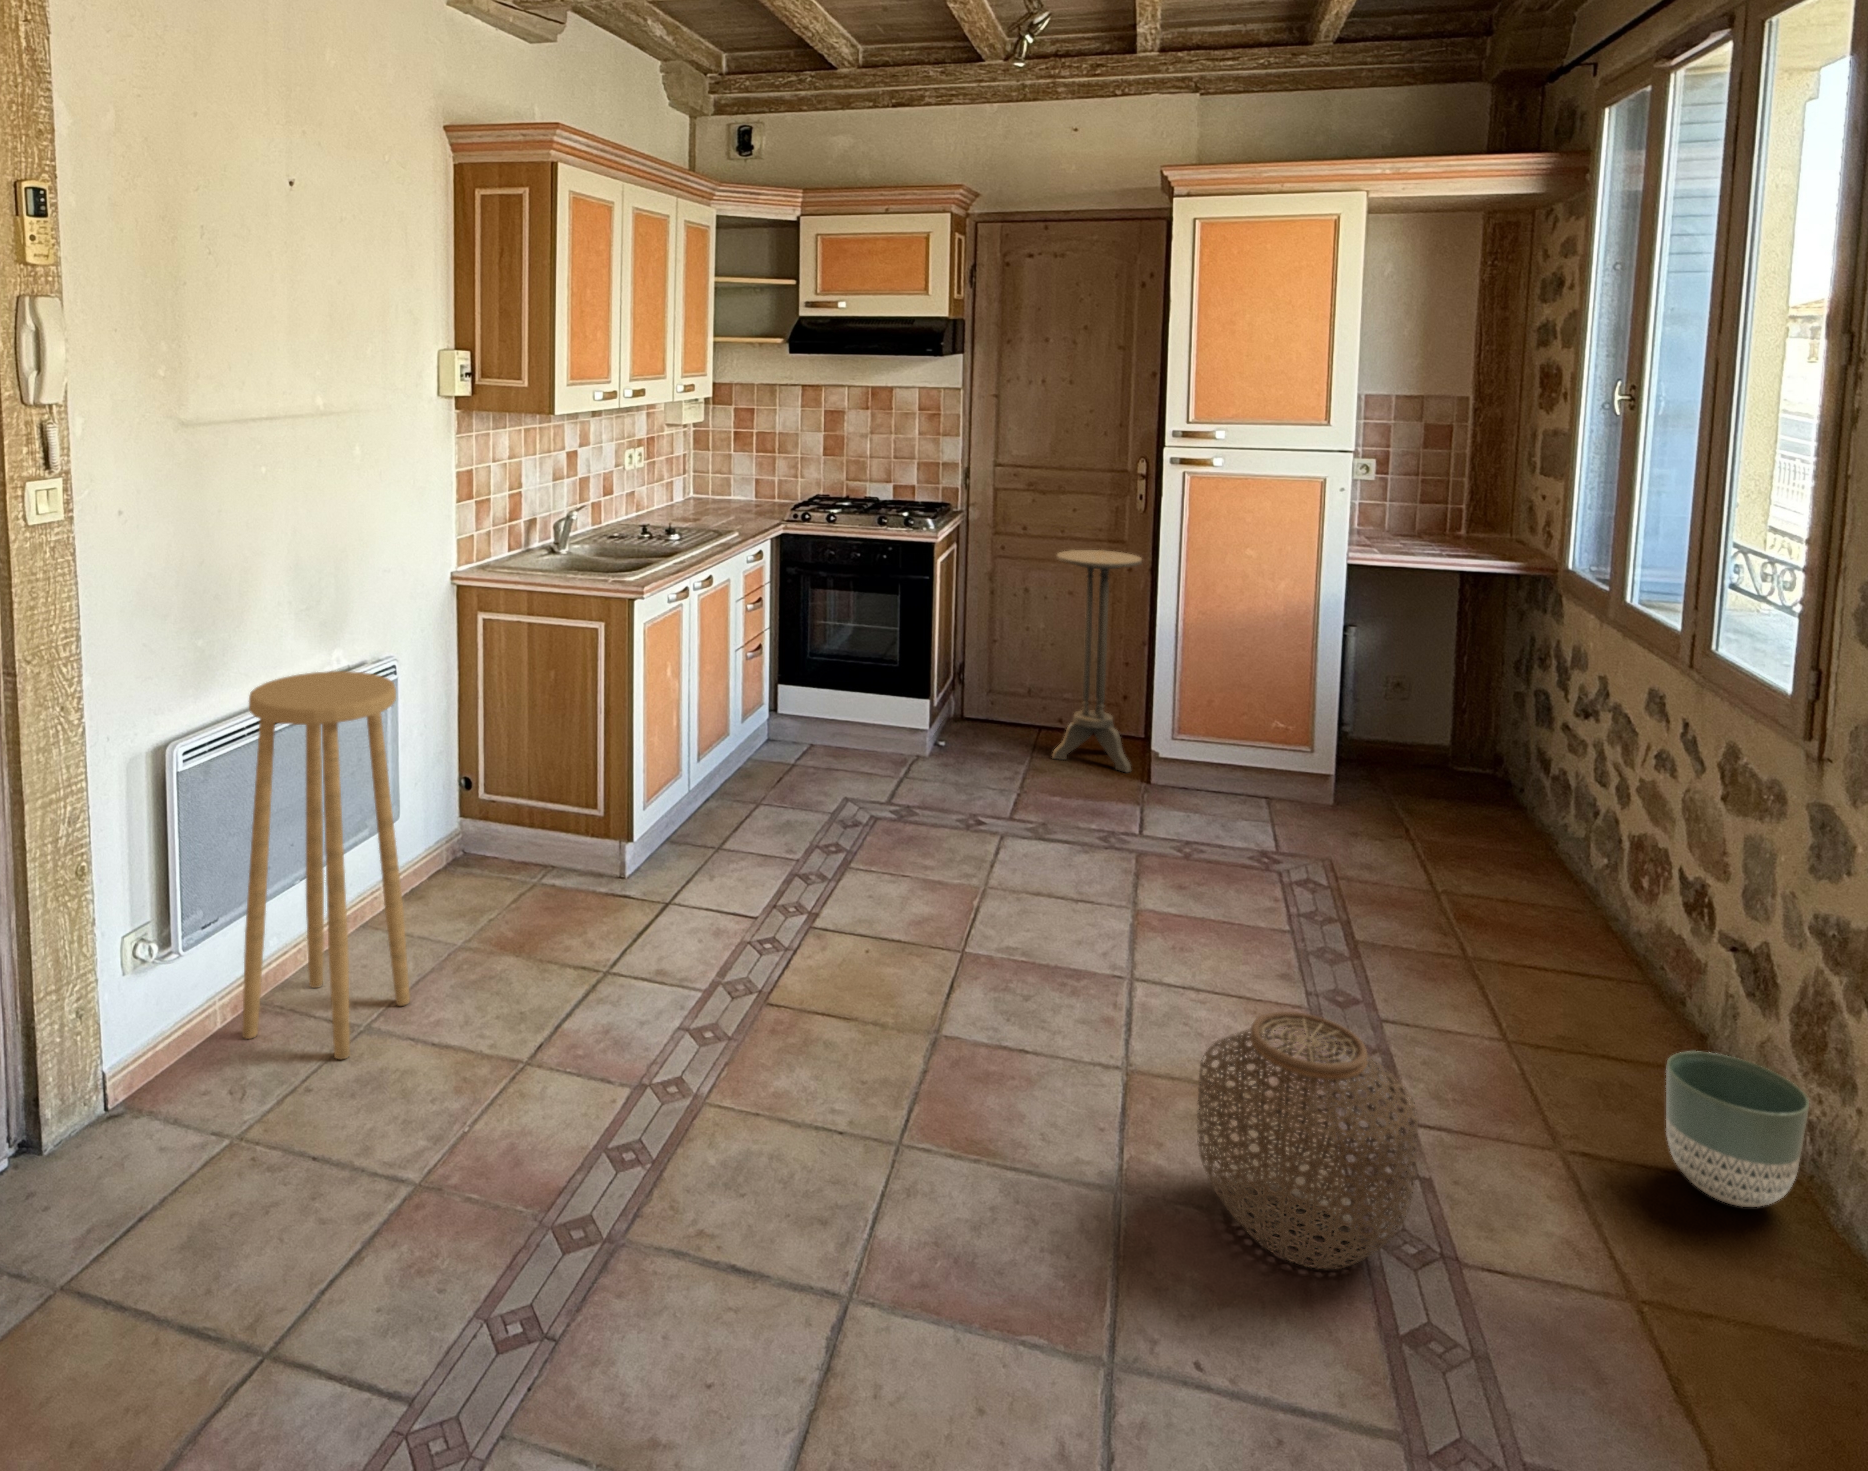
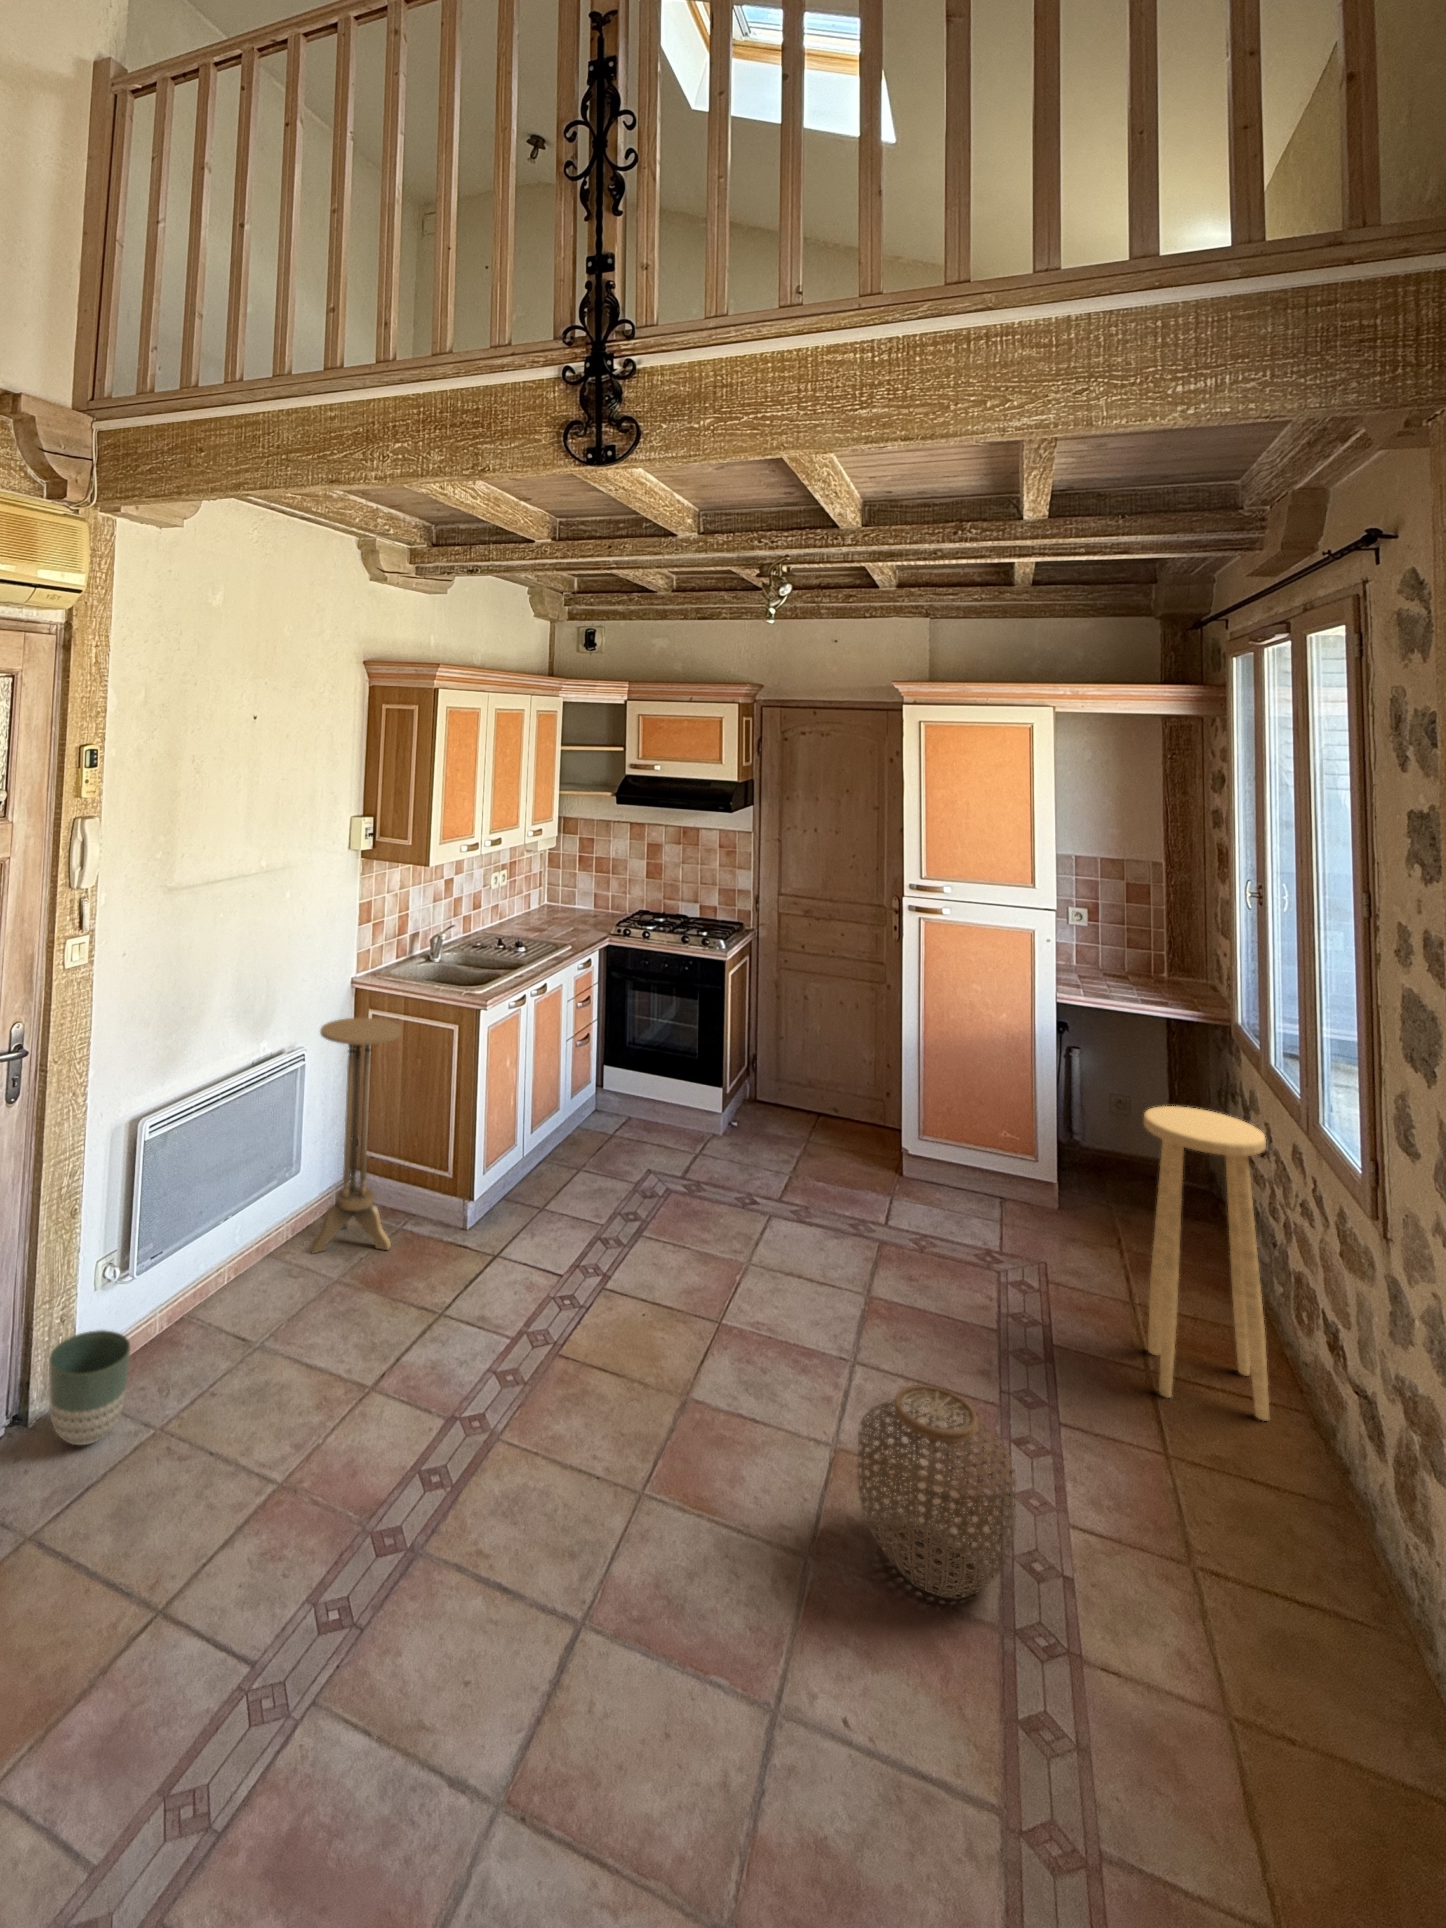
side table: present [1052,550,1142,772] -> present [310,1018,402,1253]
stool: present [242,671,410,1059] -> present [1144,1106,1270,1421]
planter: present [1666,1051,1809,1207] -> present [49,1330,130,1445]

